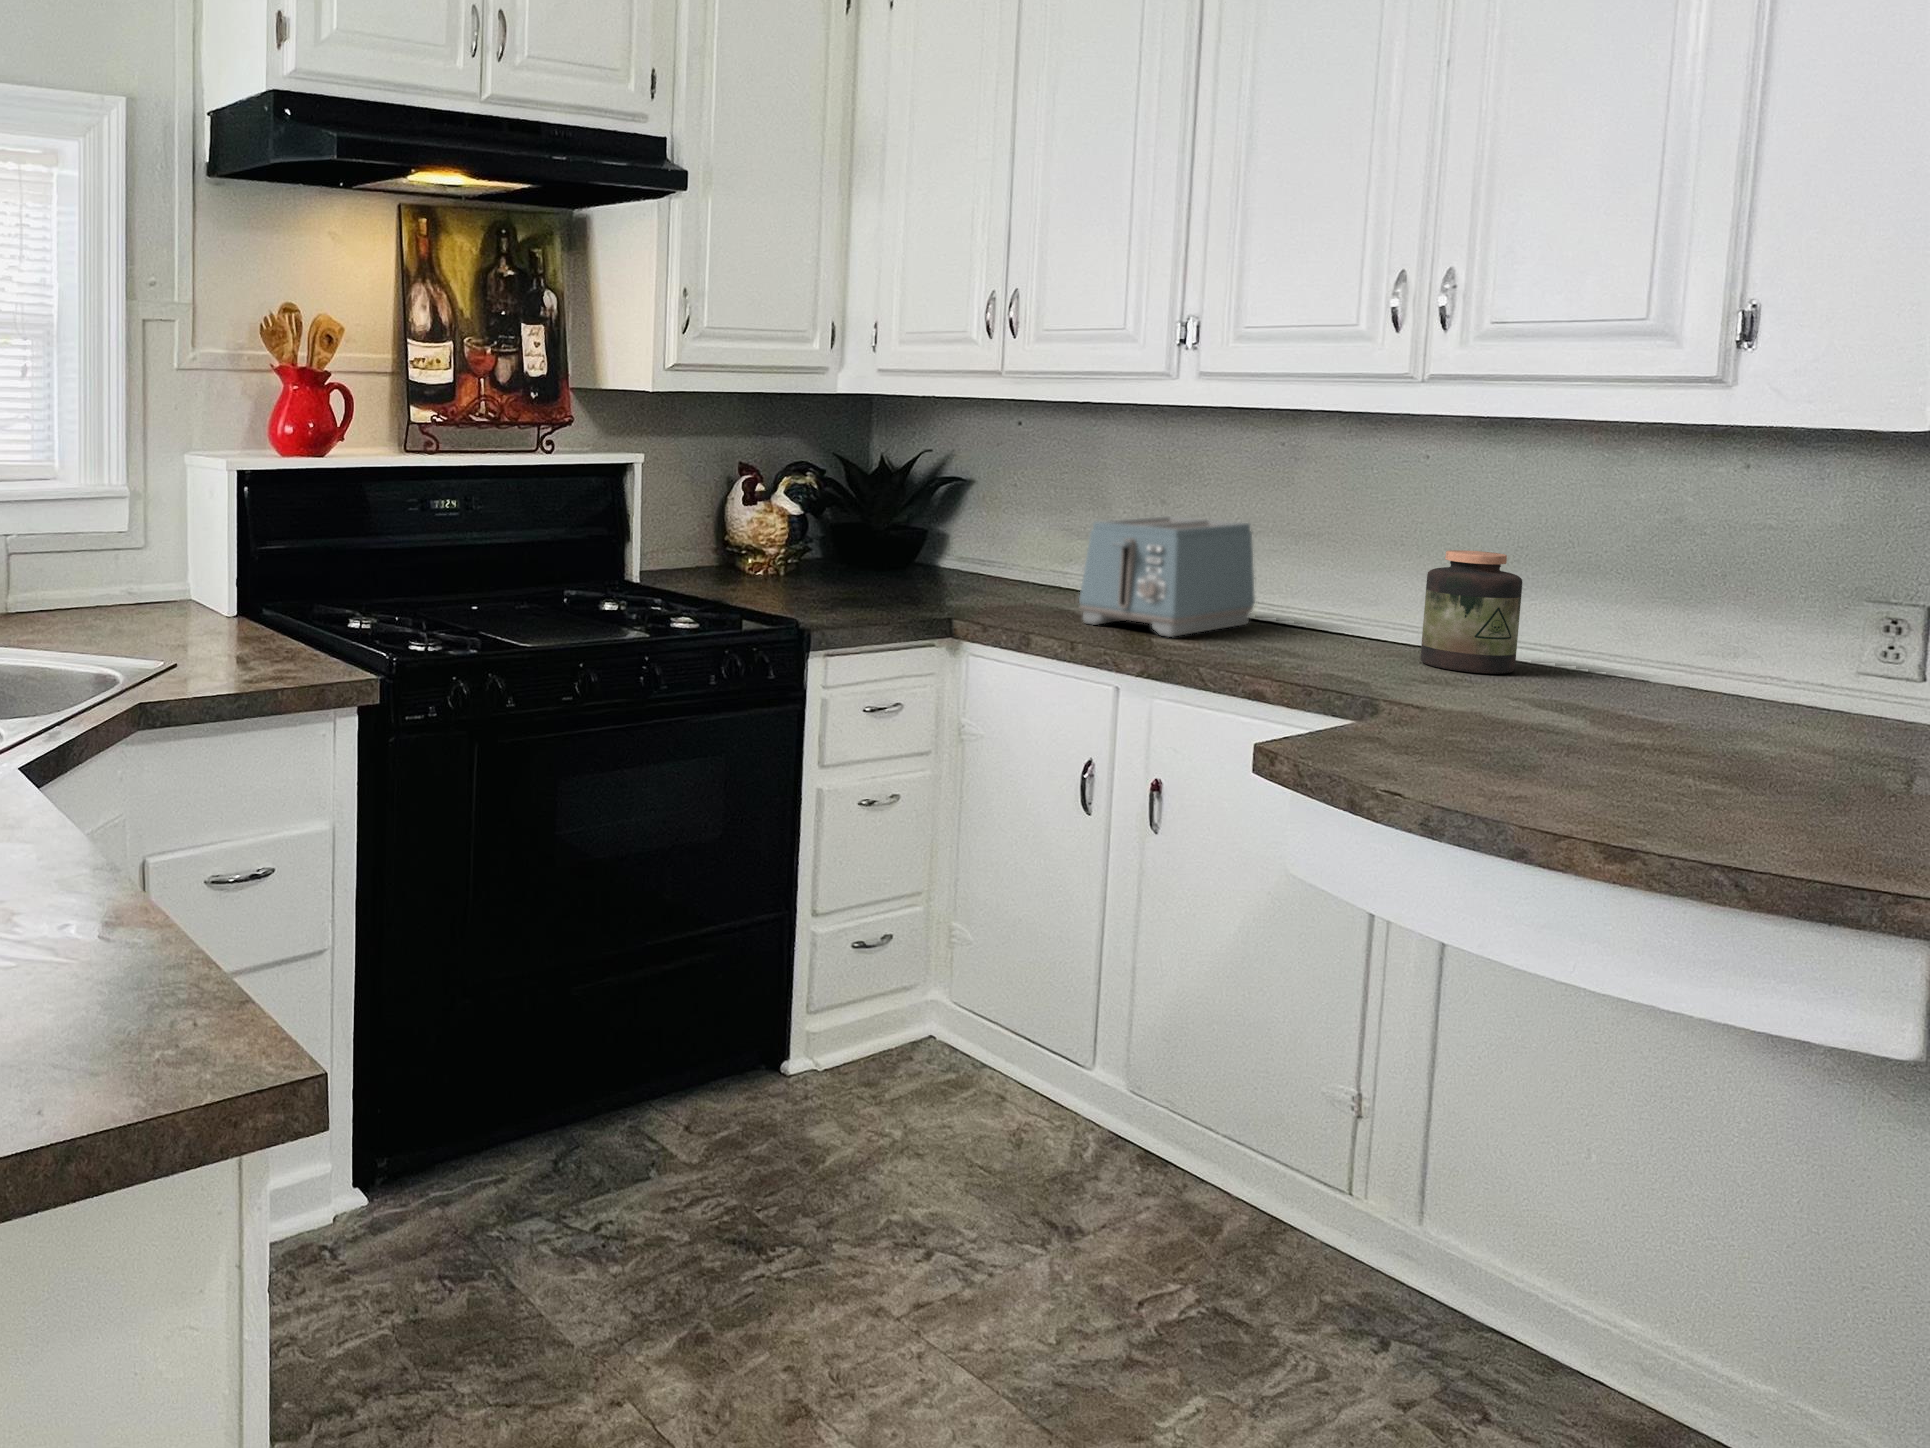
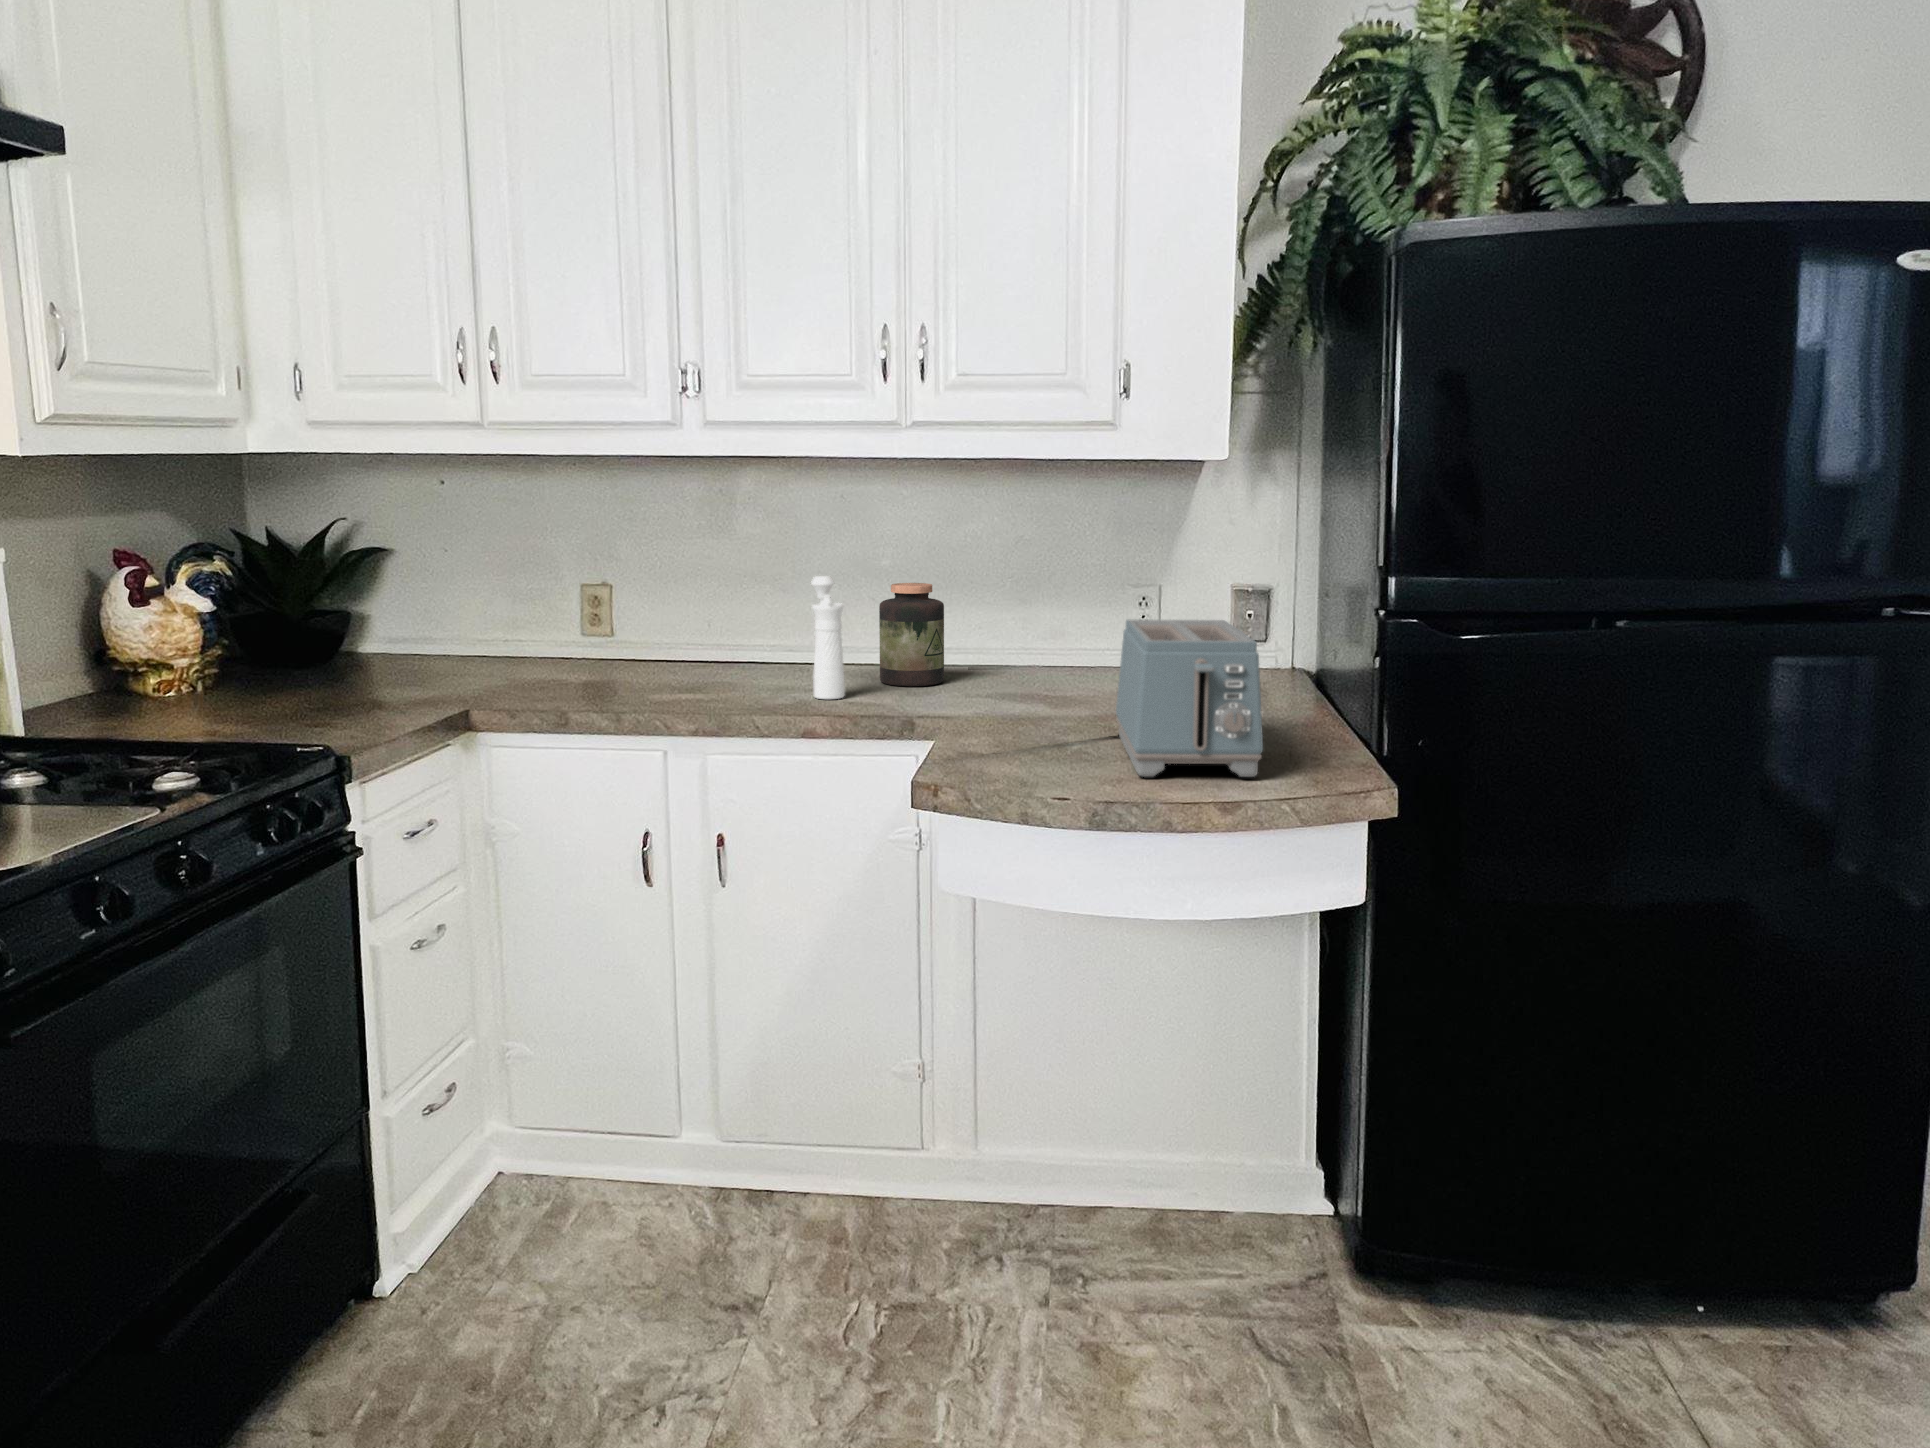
toaster: present [1079,516,1255,637] -> present [1116,620,1263,777]
pepper mill: none [1299,532,1359,665] -> present [811,576,845,699]

